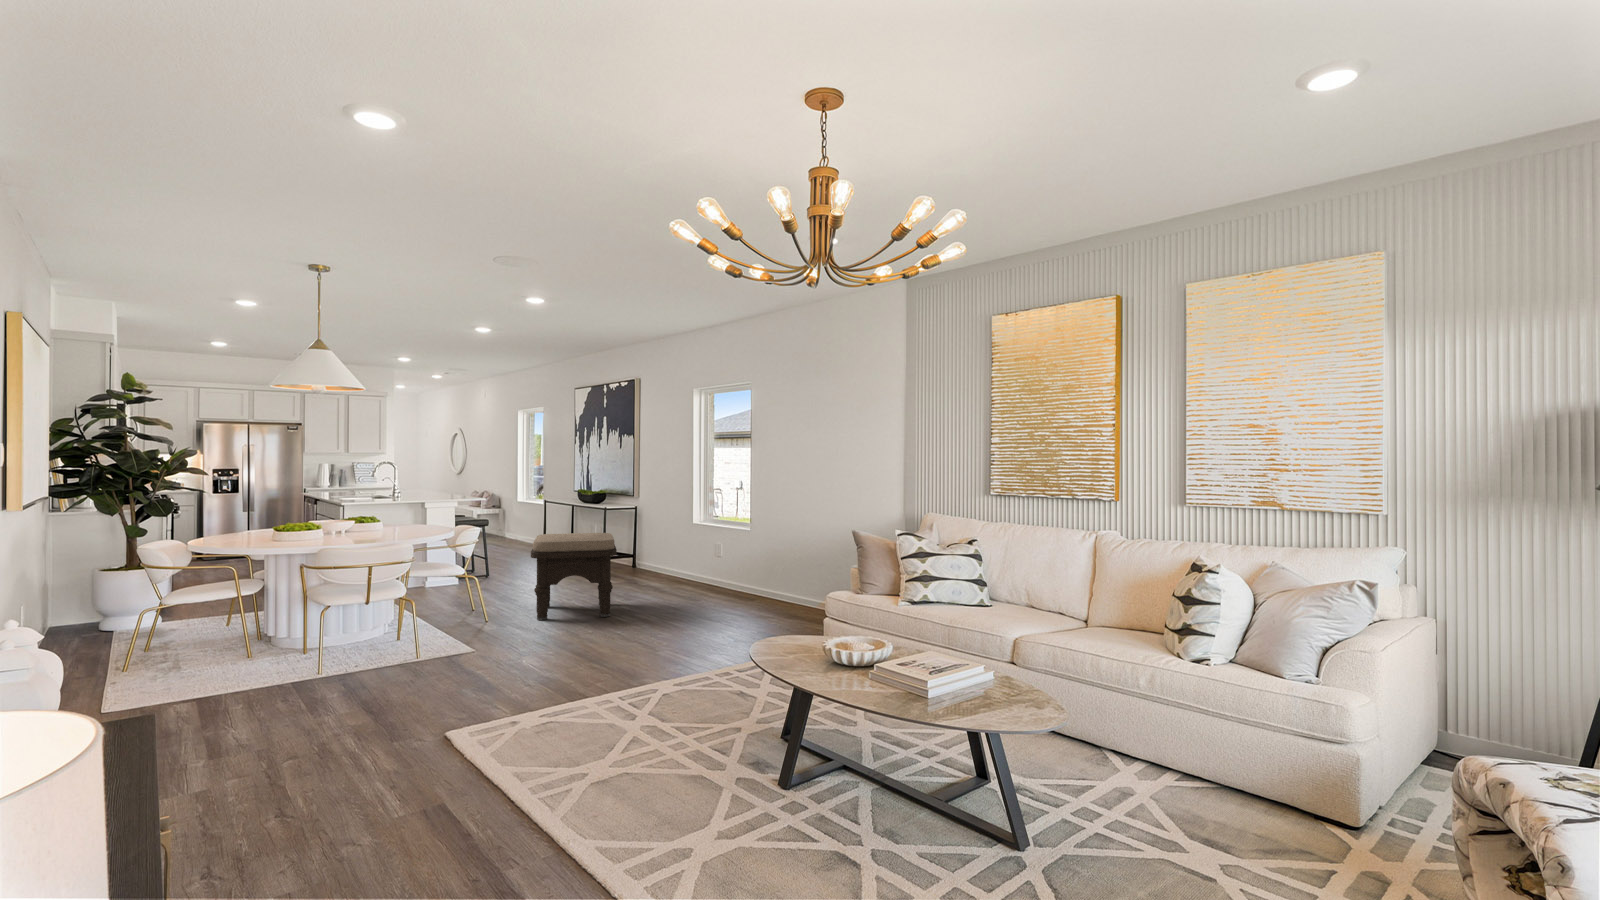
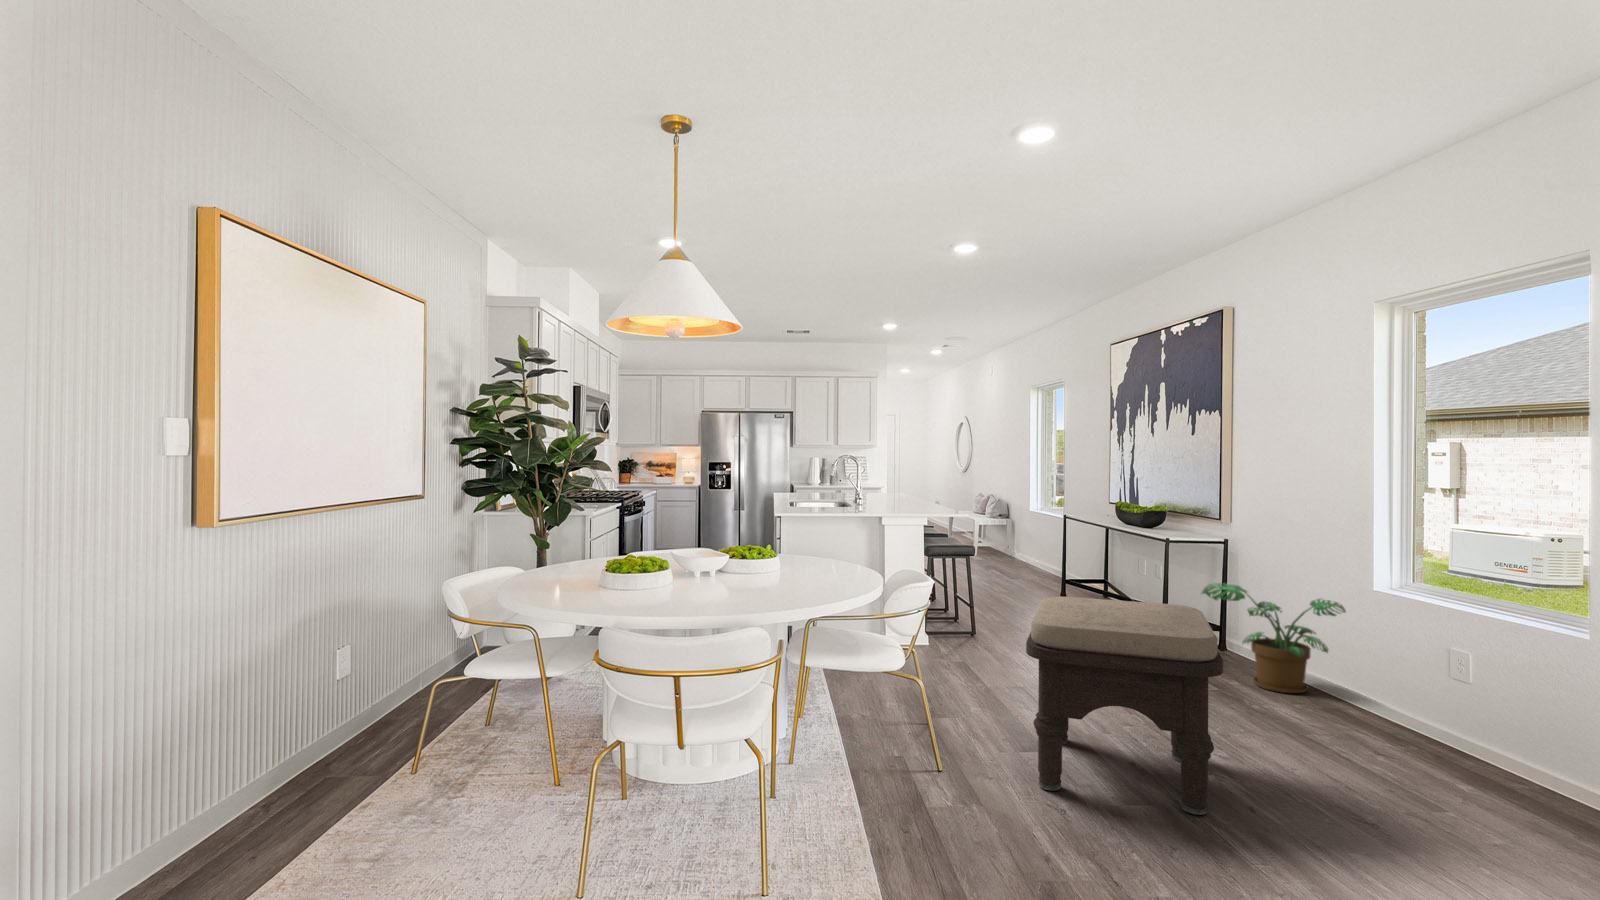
potted plant: none [620,530,685,580] -> present [1202,583,1346,693]

